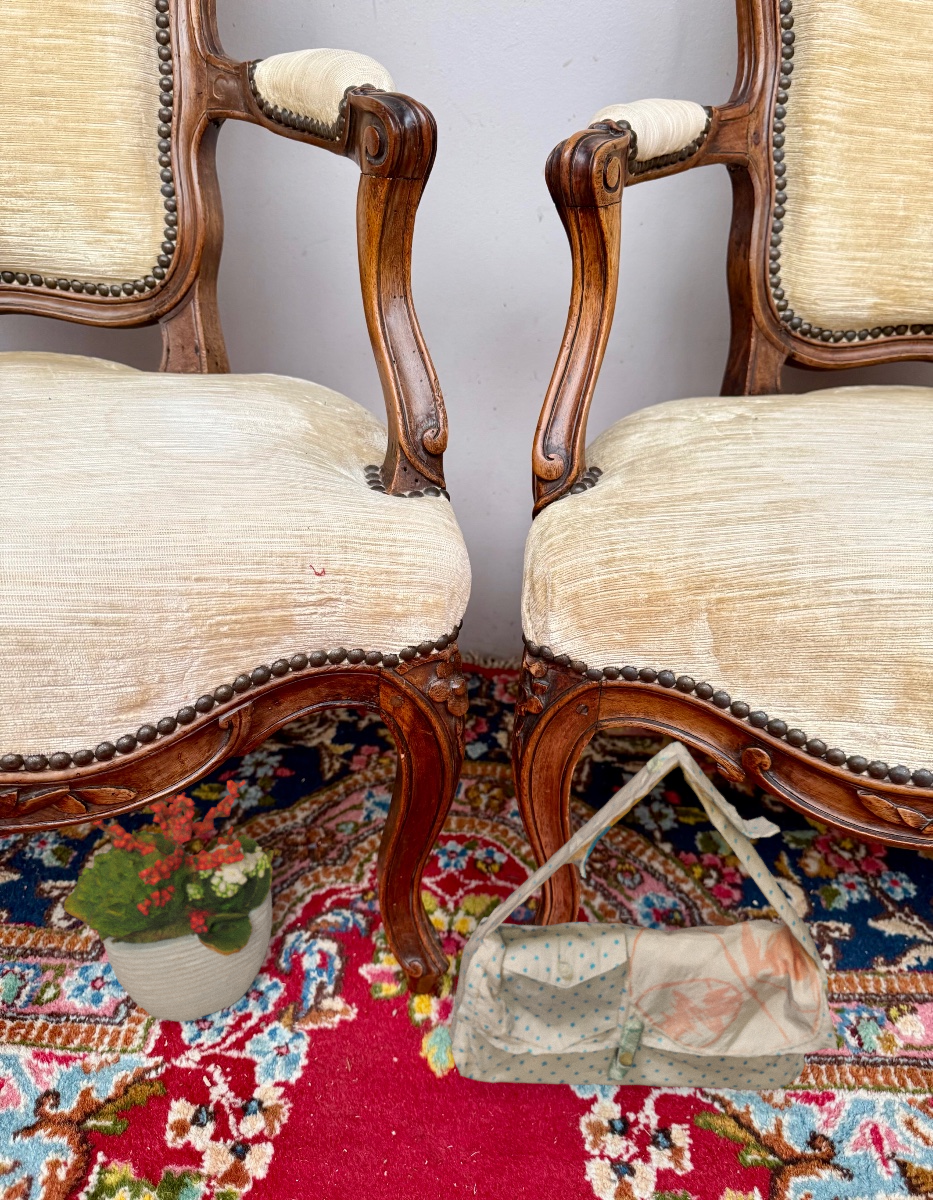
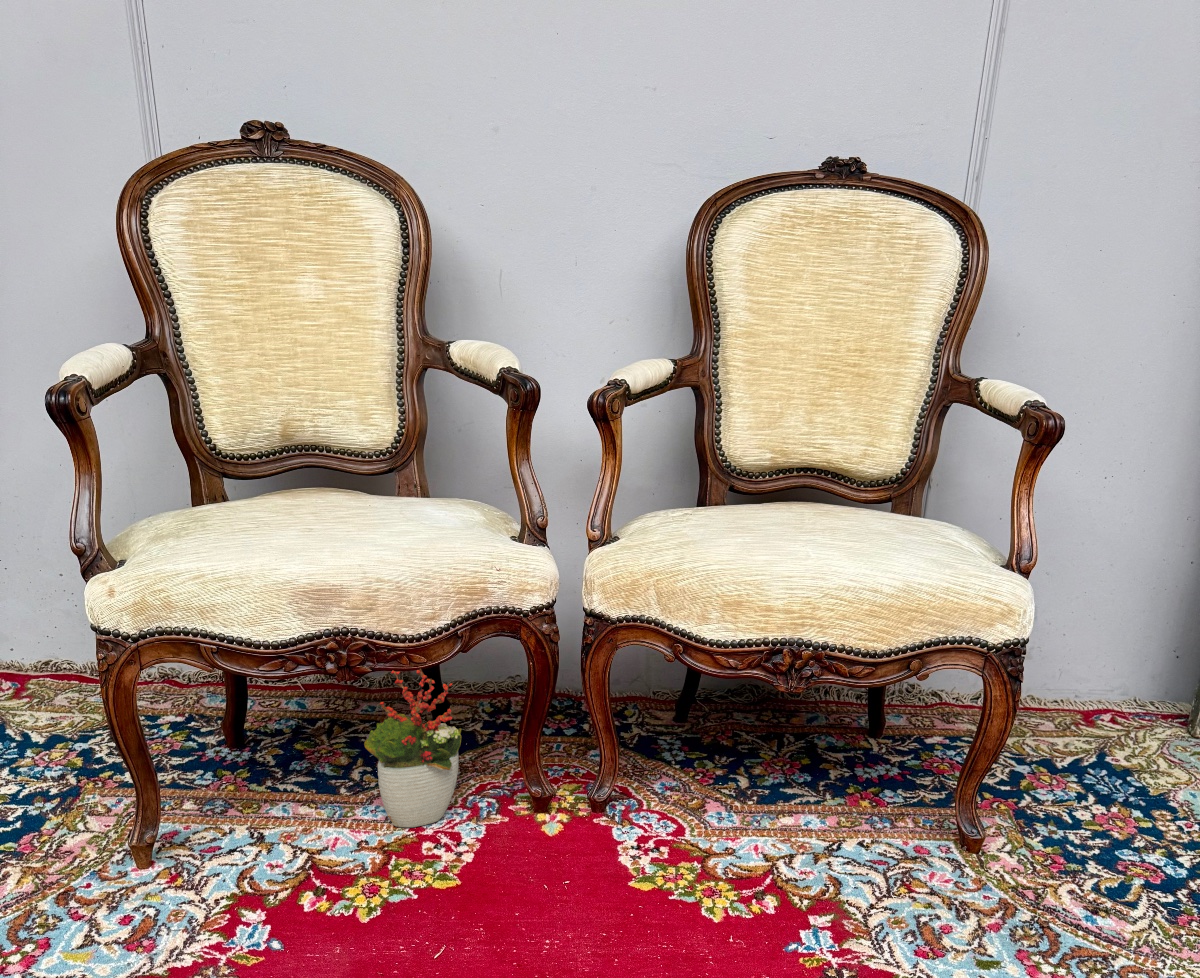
bag: present [449,742,838,1090] -> none [551,646,737,843]

